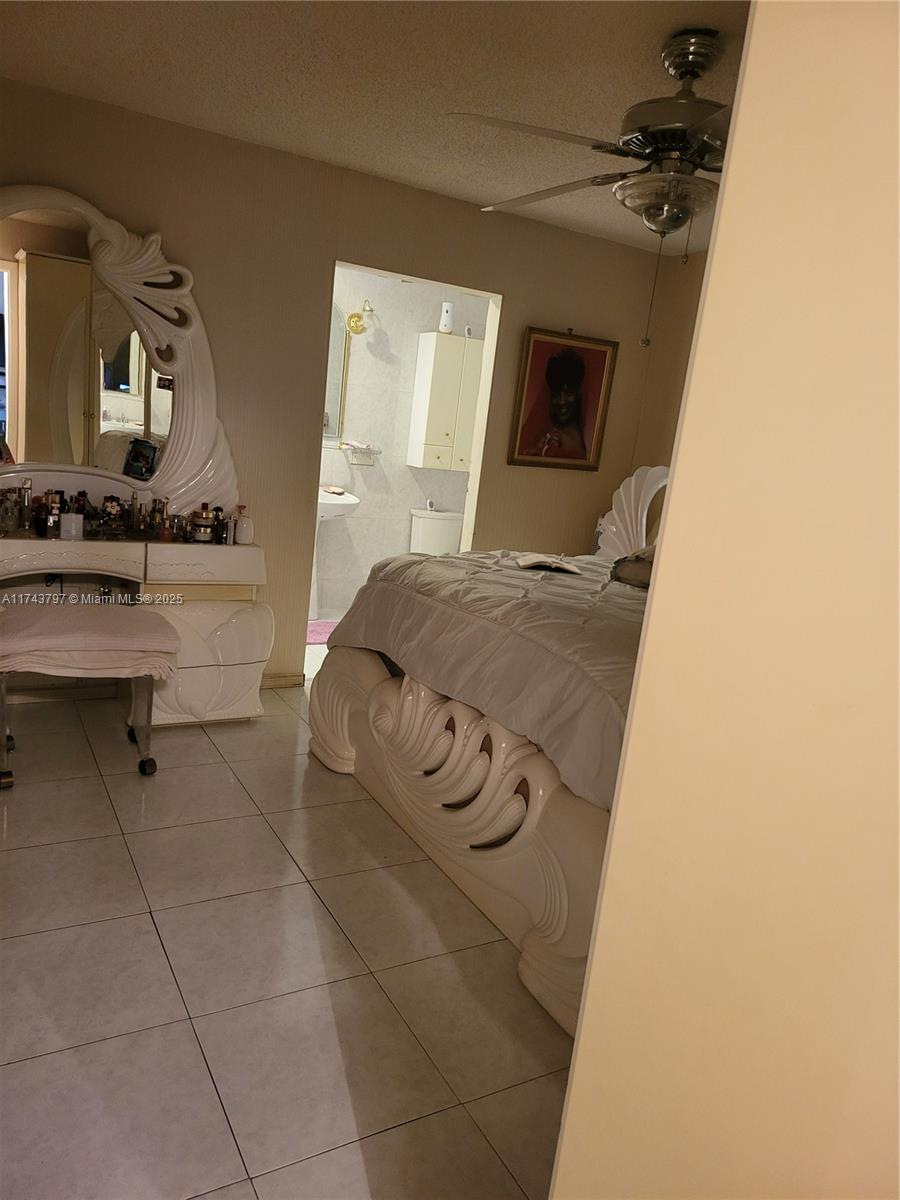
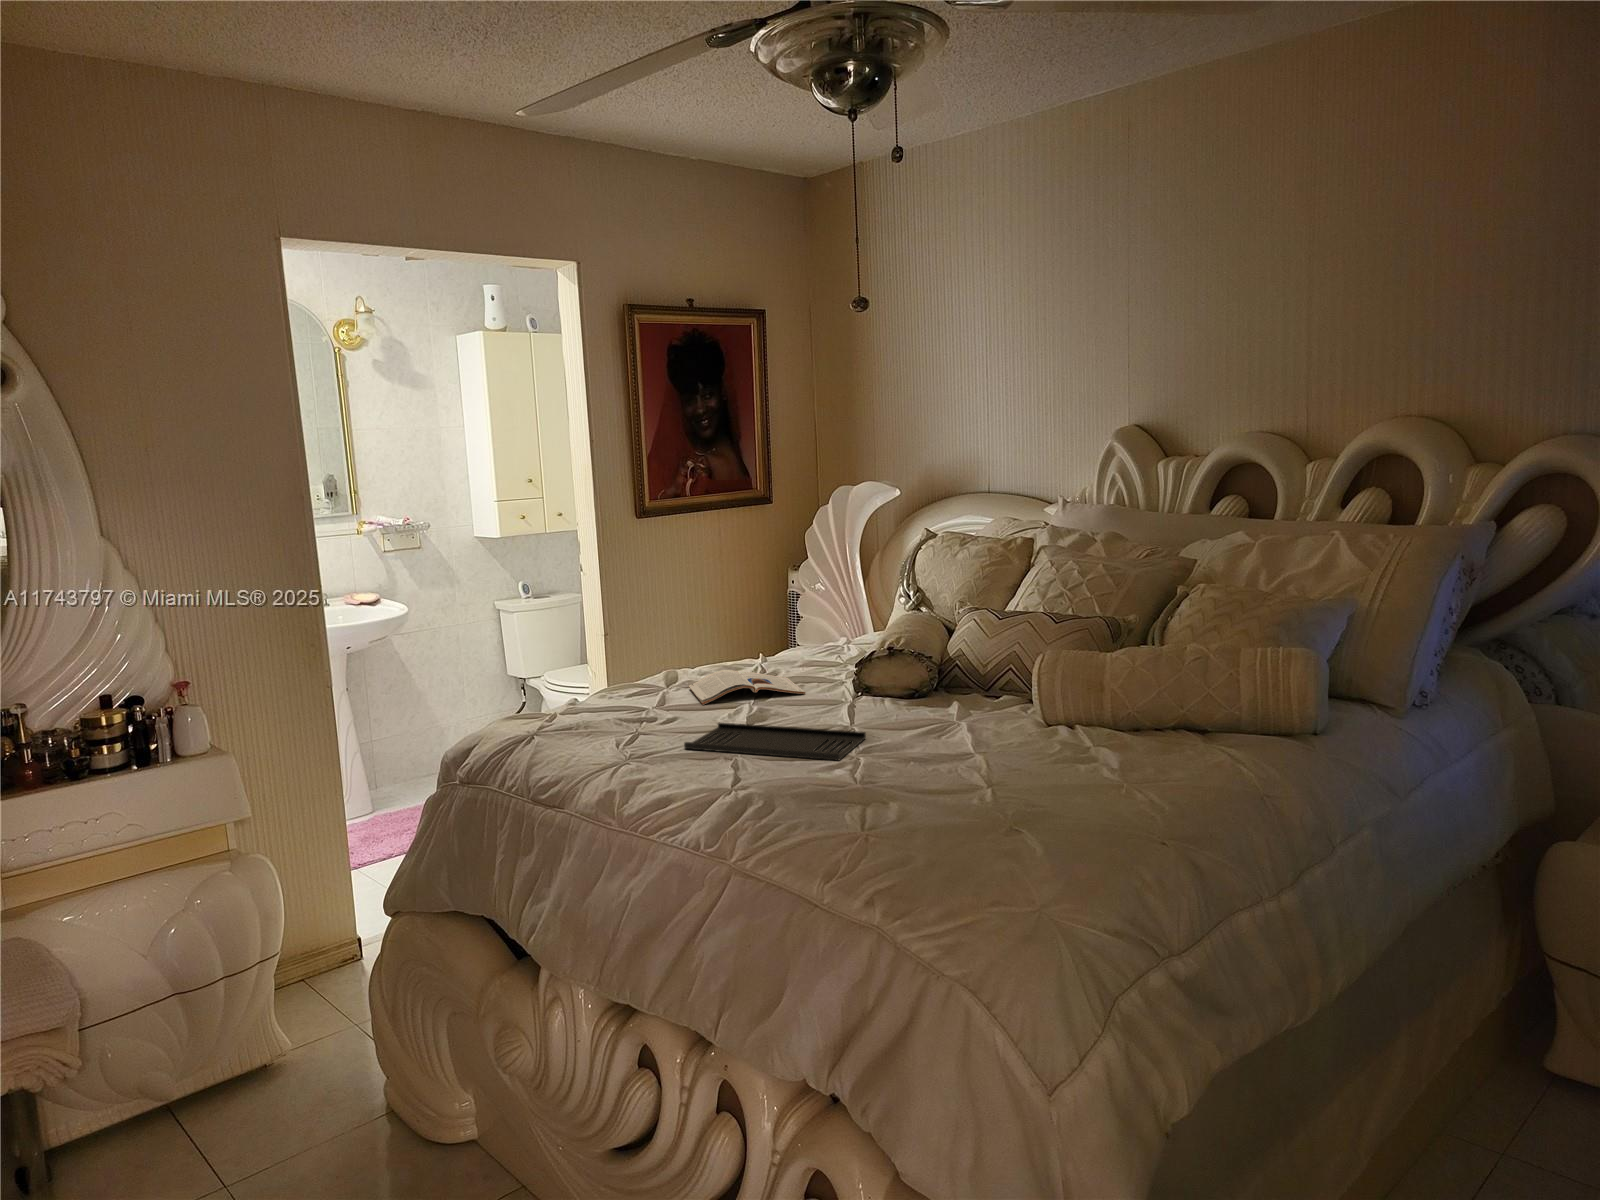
tray: none [503,575,607,601] -> present [684,723,866,760]

